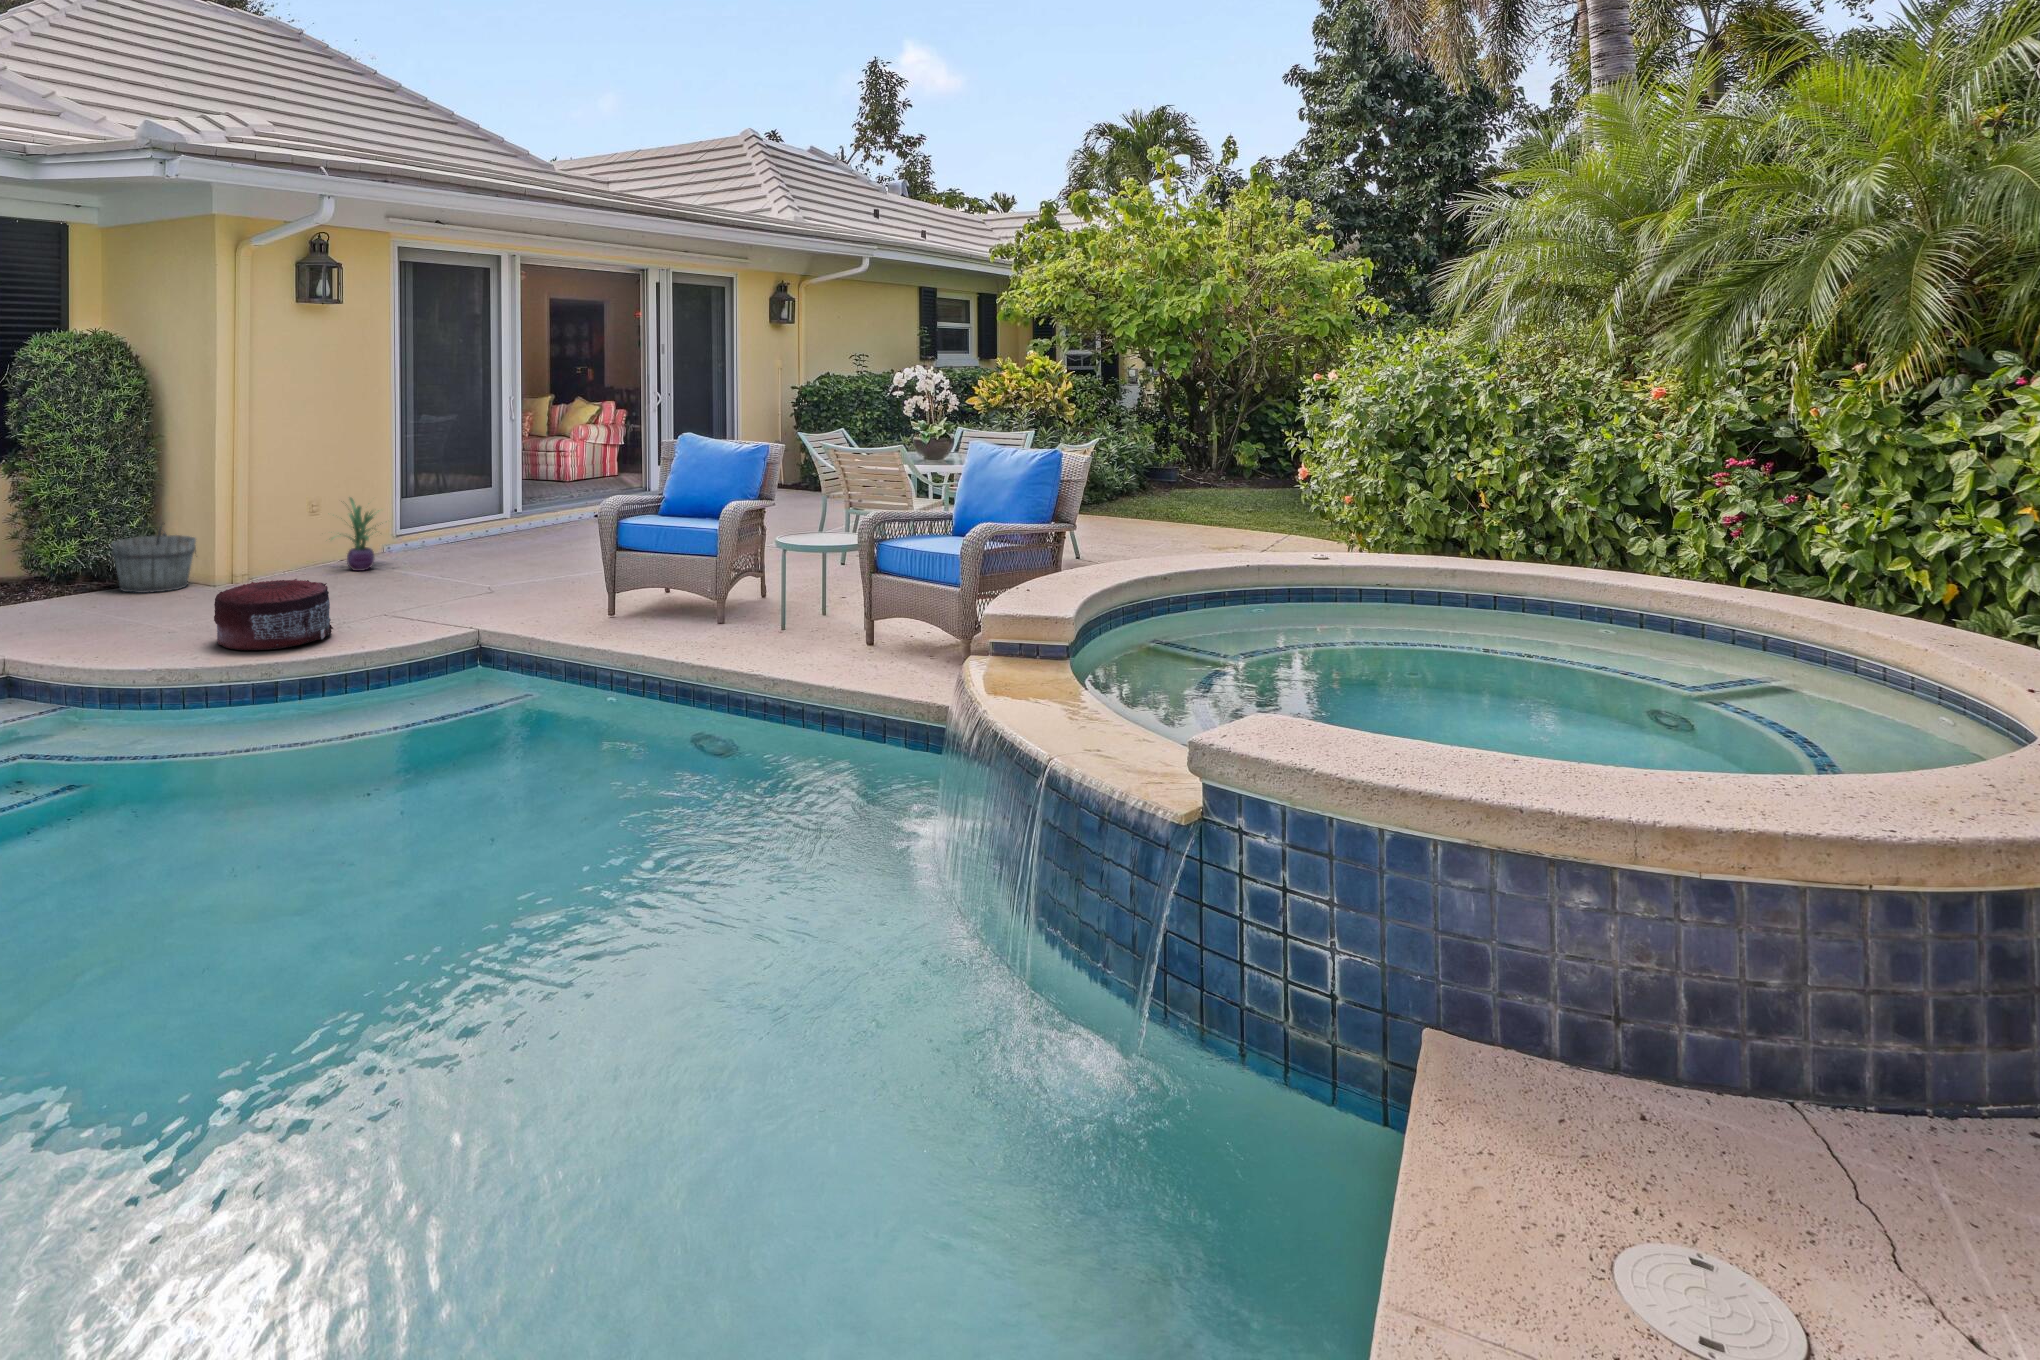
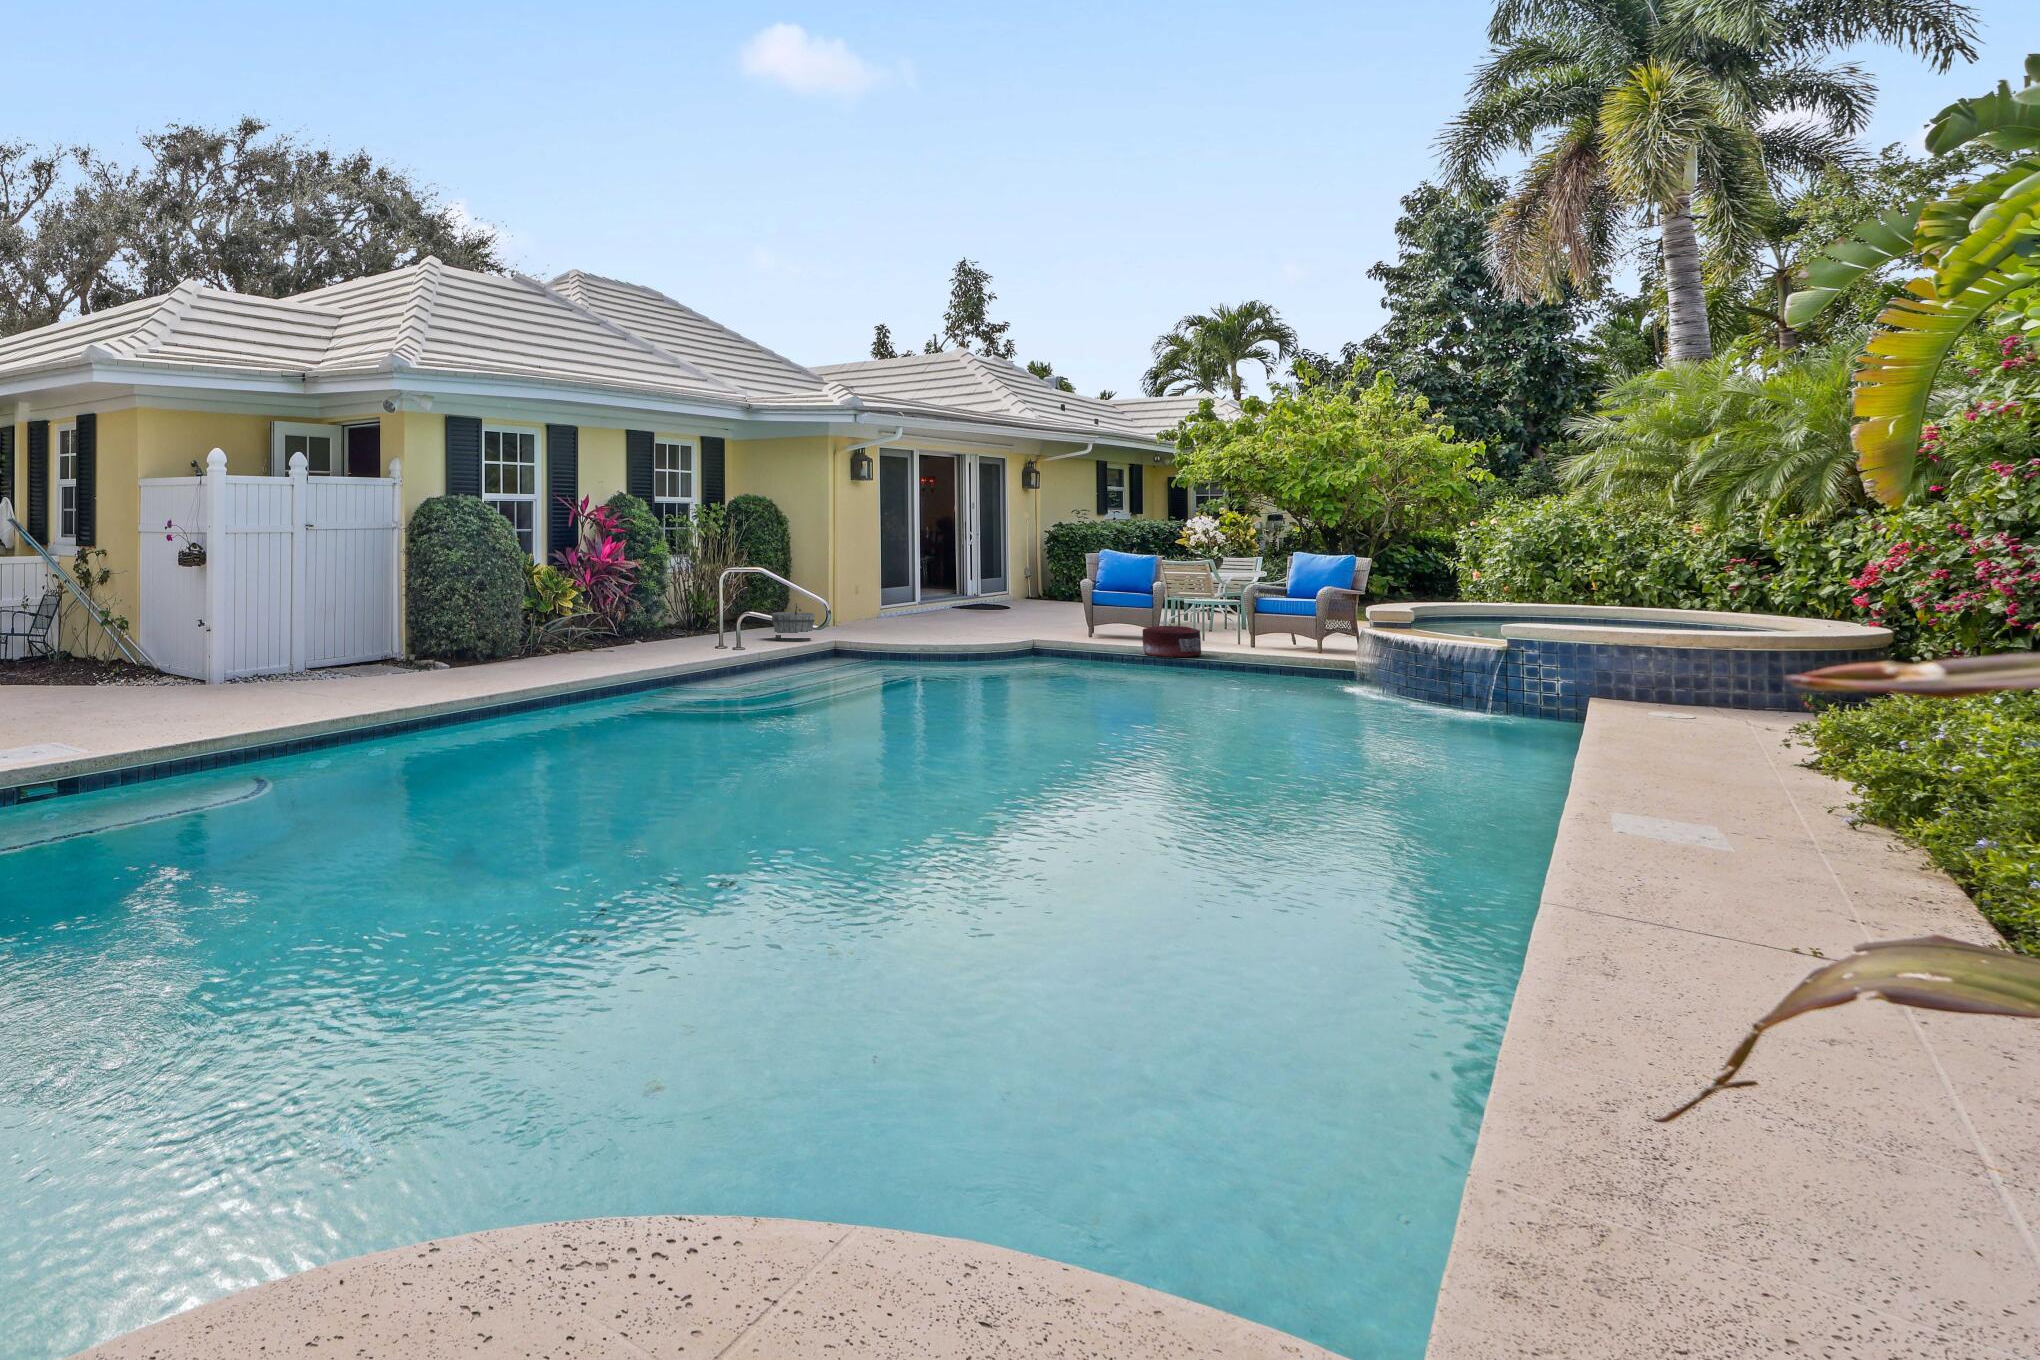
decorative plant: present [332,498,379,571] -> none [854,593,905,636]
pouf: present [214,579,333,650] -> present [1142,626,1201,657]

